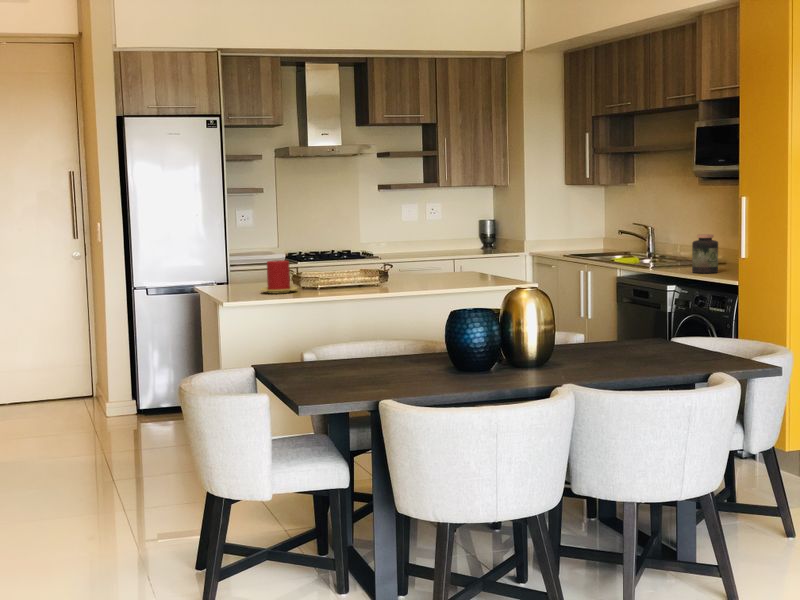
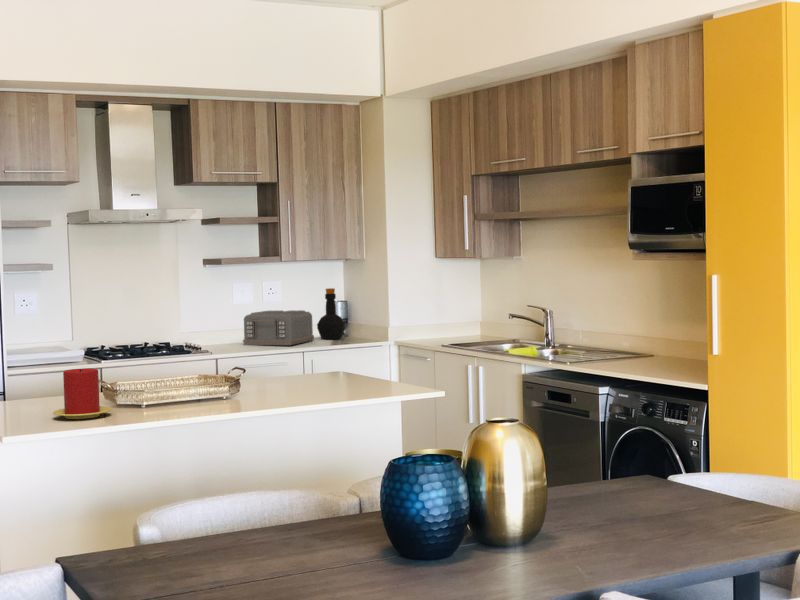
bottle: none [469,209,492,250] -> present [317,288,345,339]
toaster: none [408,227,466,254] -> present [243,310,314,345]
jar: present [692,234,718,273] -> none [630,321,663,372]

